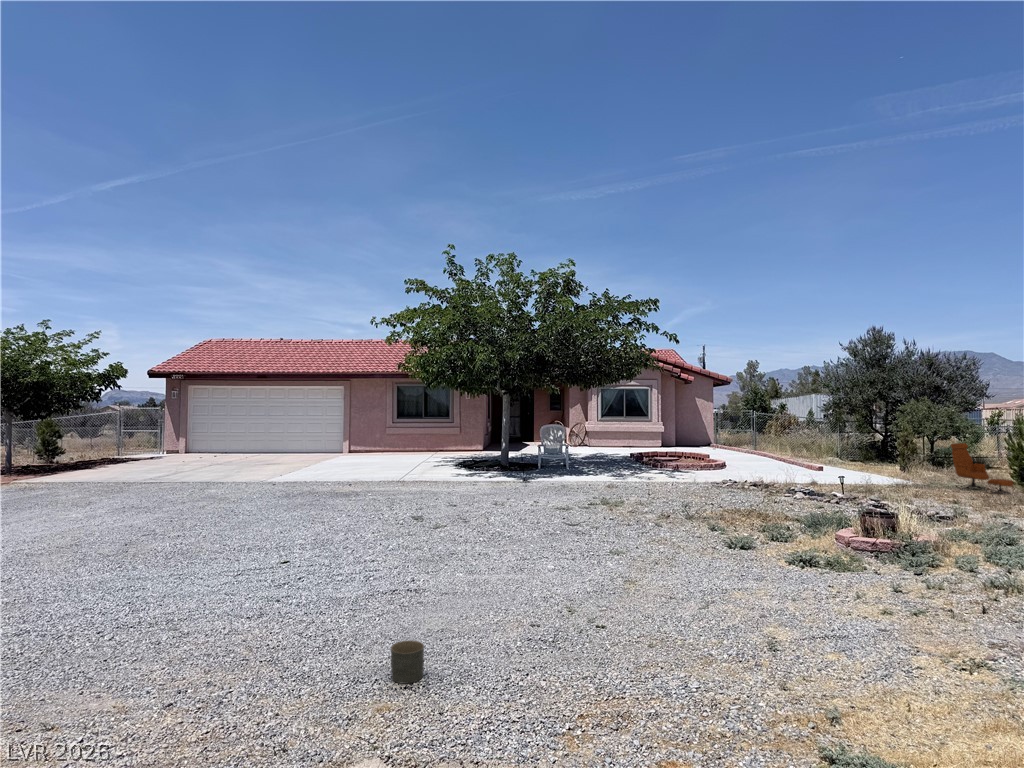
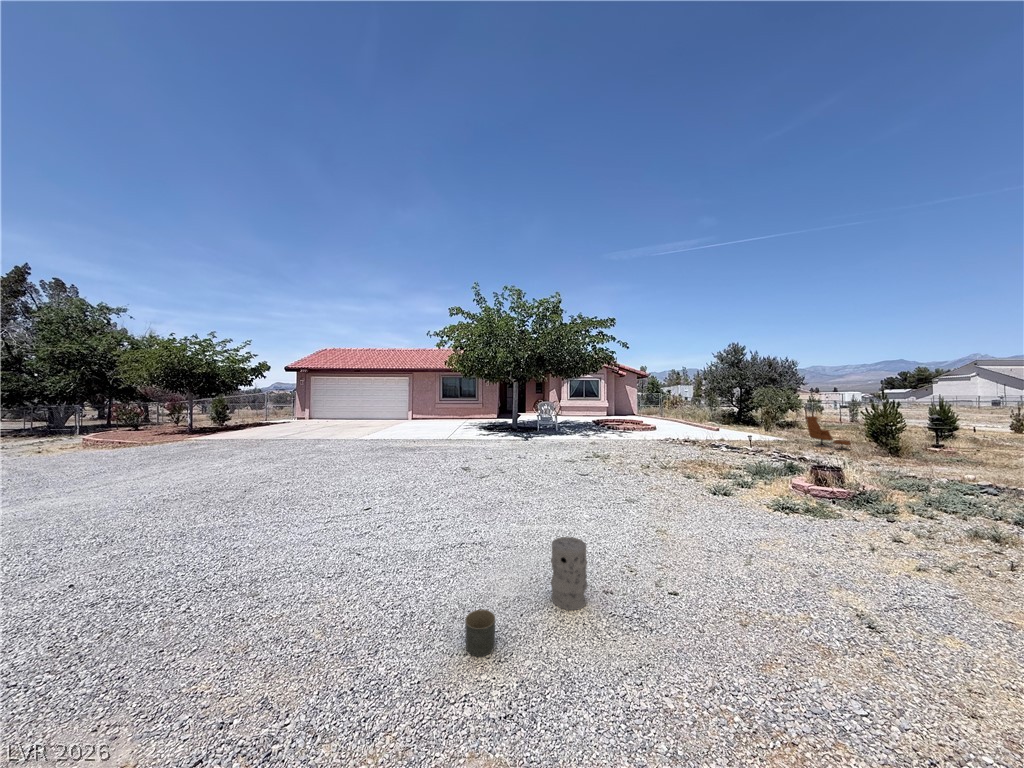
trash can: none [497,573,539,652] -> present [551,537,588,610]

